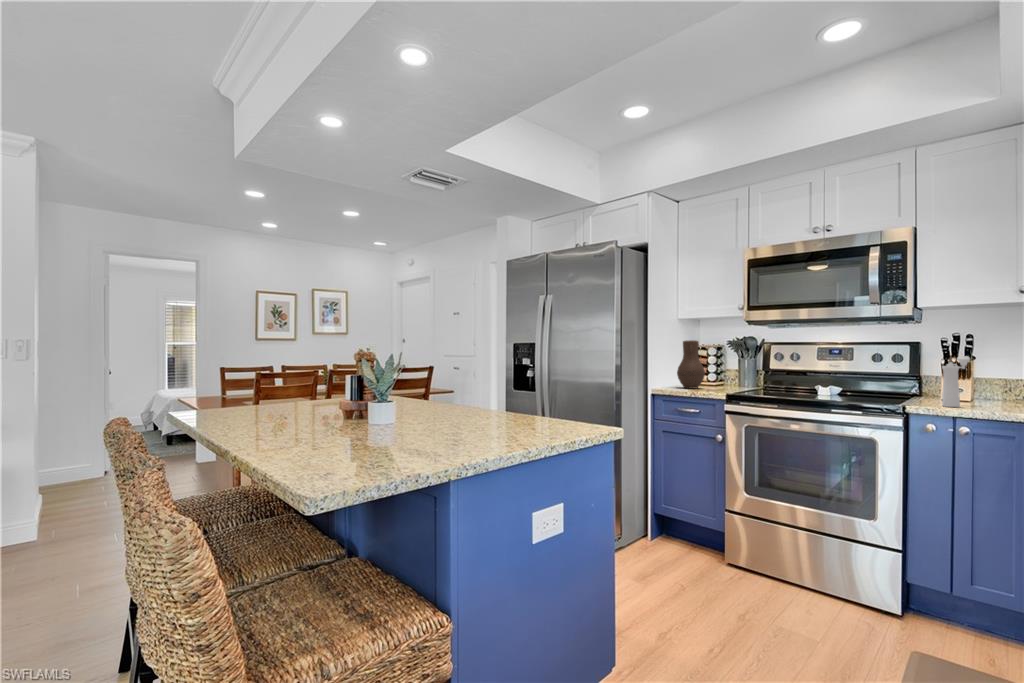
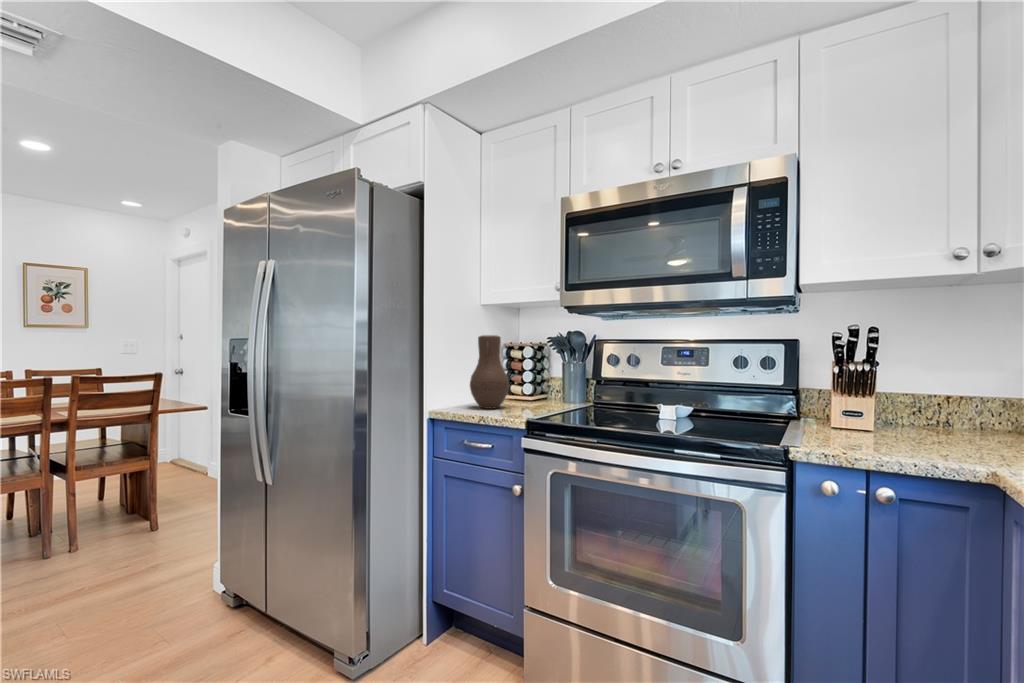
pepper mill: present [942,356,970,407] -> none [843,361,882,449]

